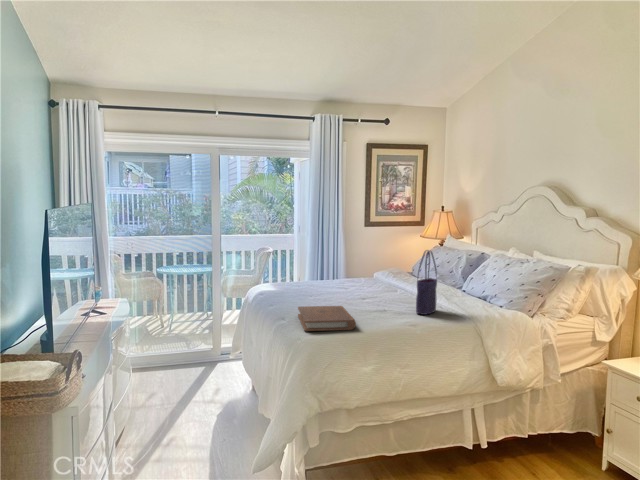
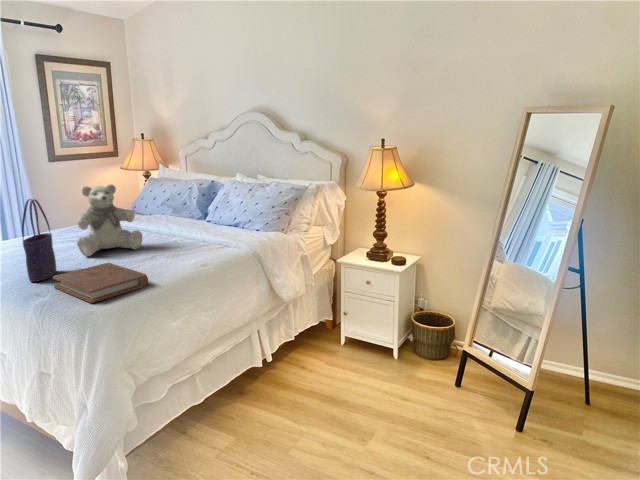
teddy bear: none [336,244,387,302] -> present [77,184,142,256]
tote bag: present [416,250,437,315] -> present [22,199,57,282]

